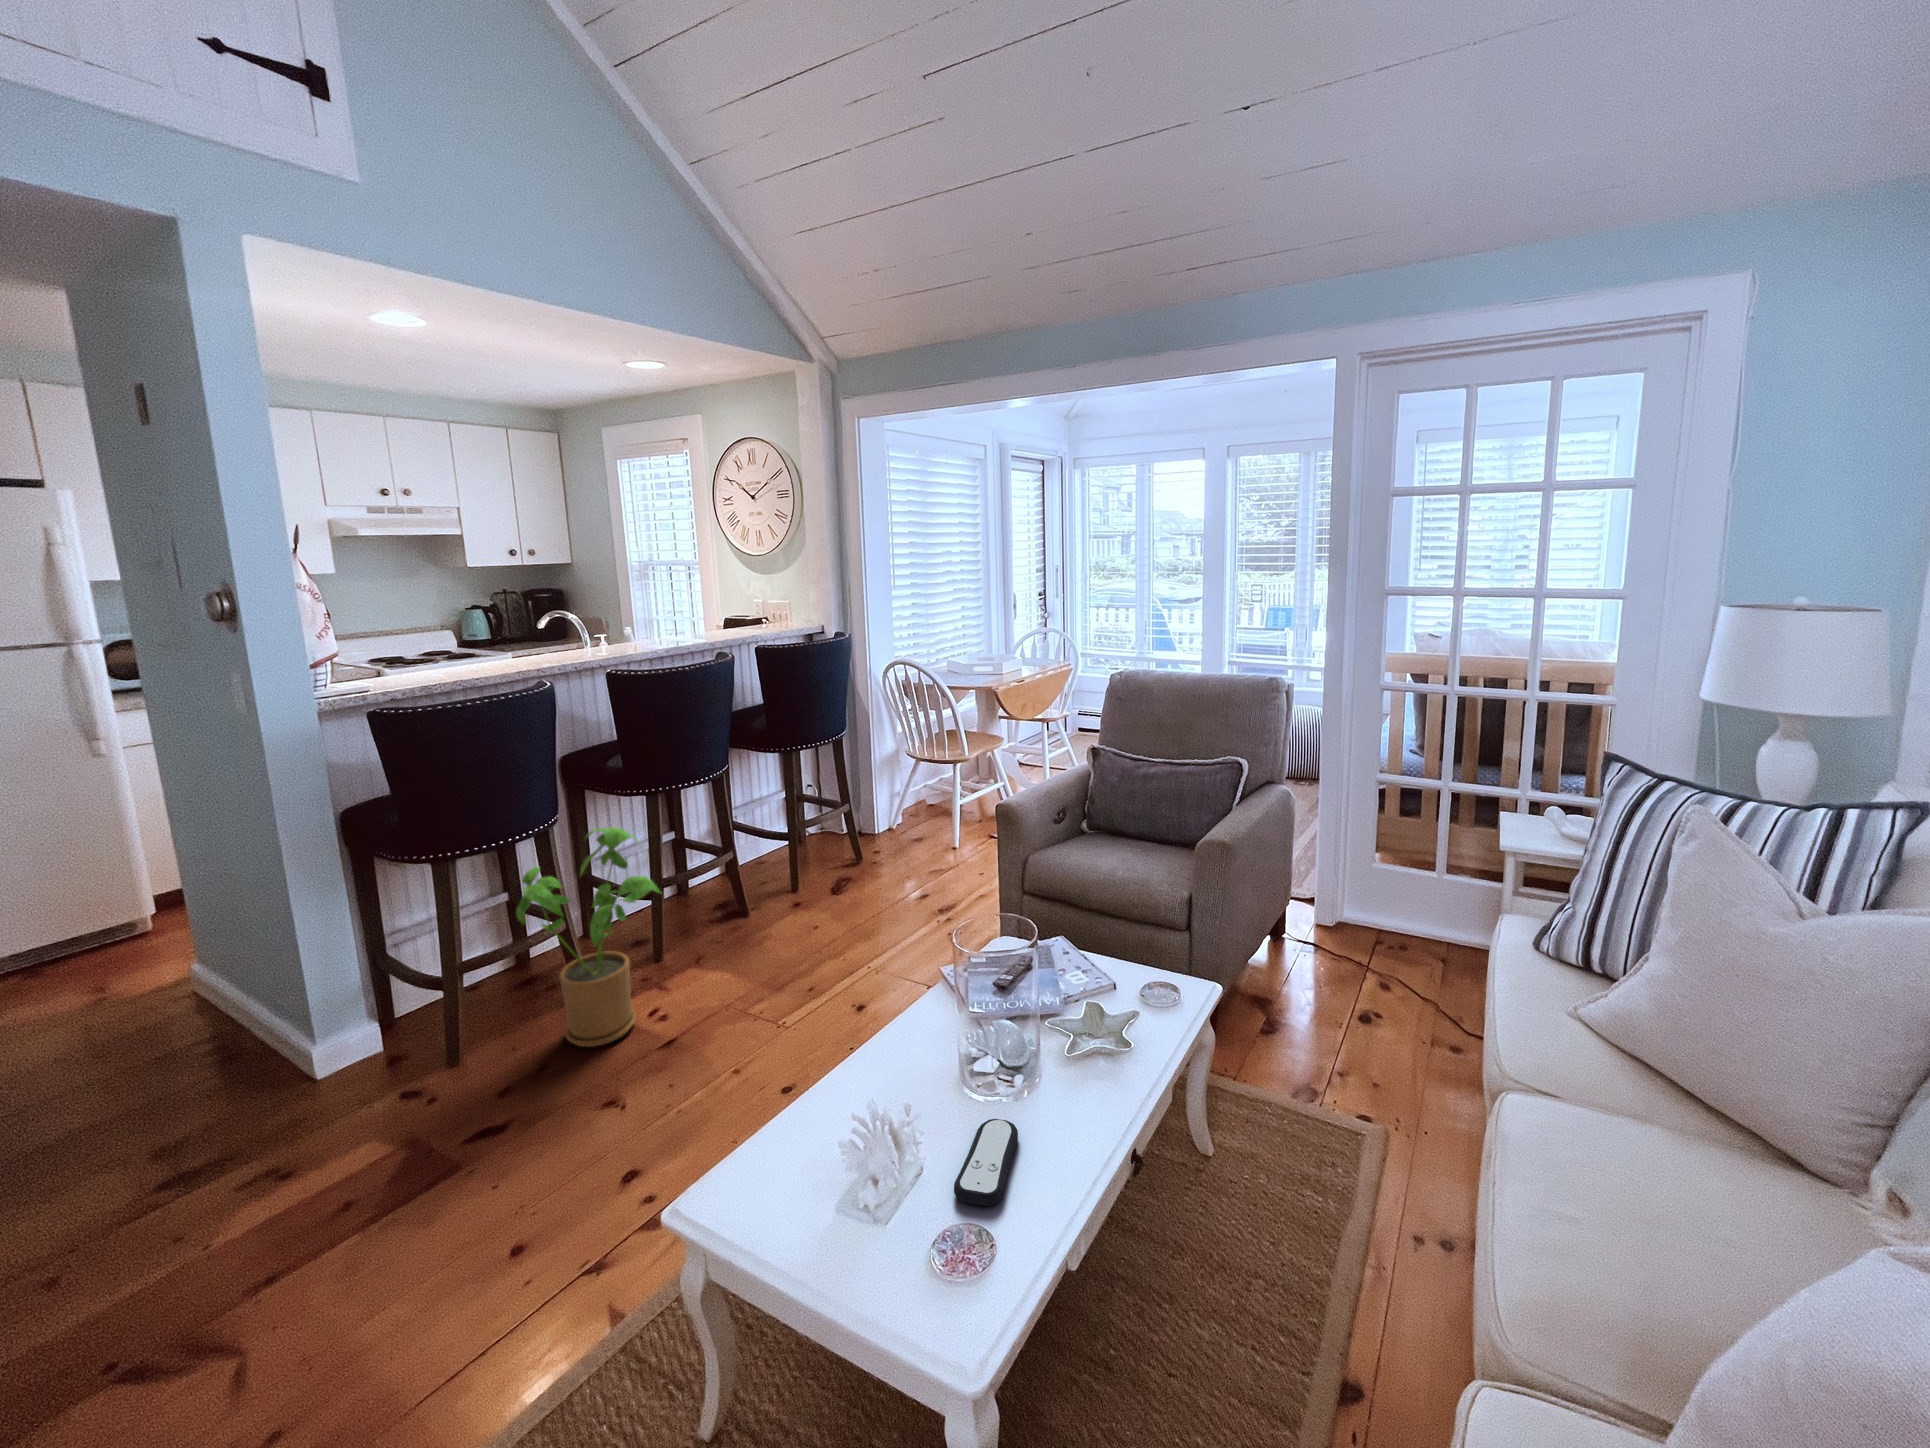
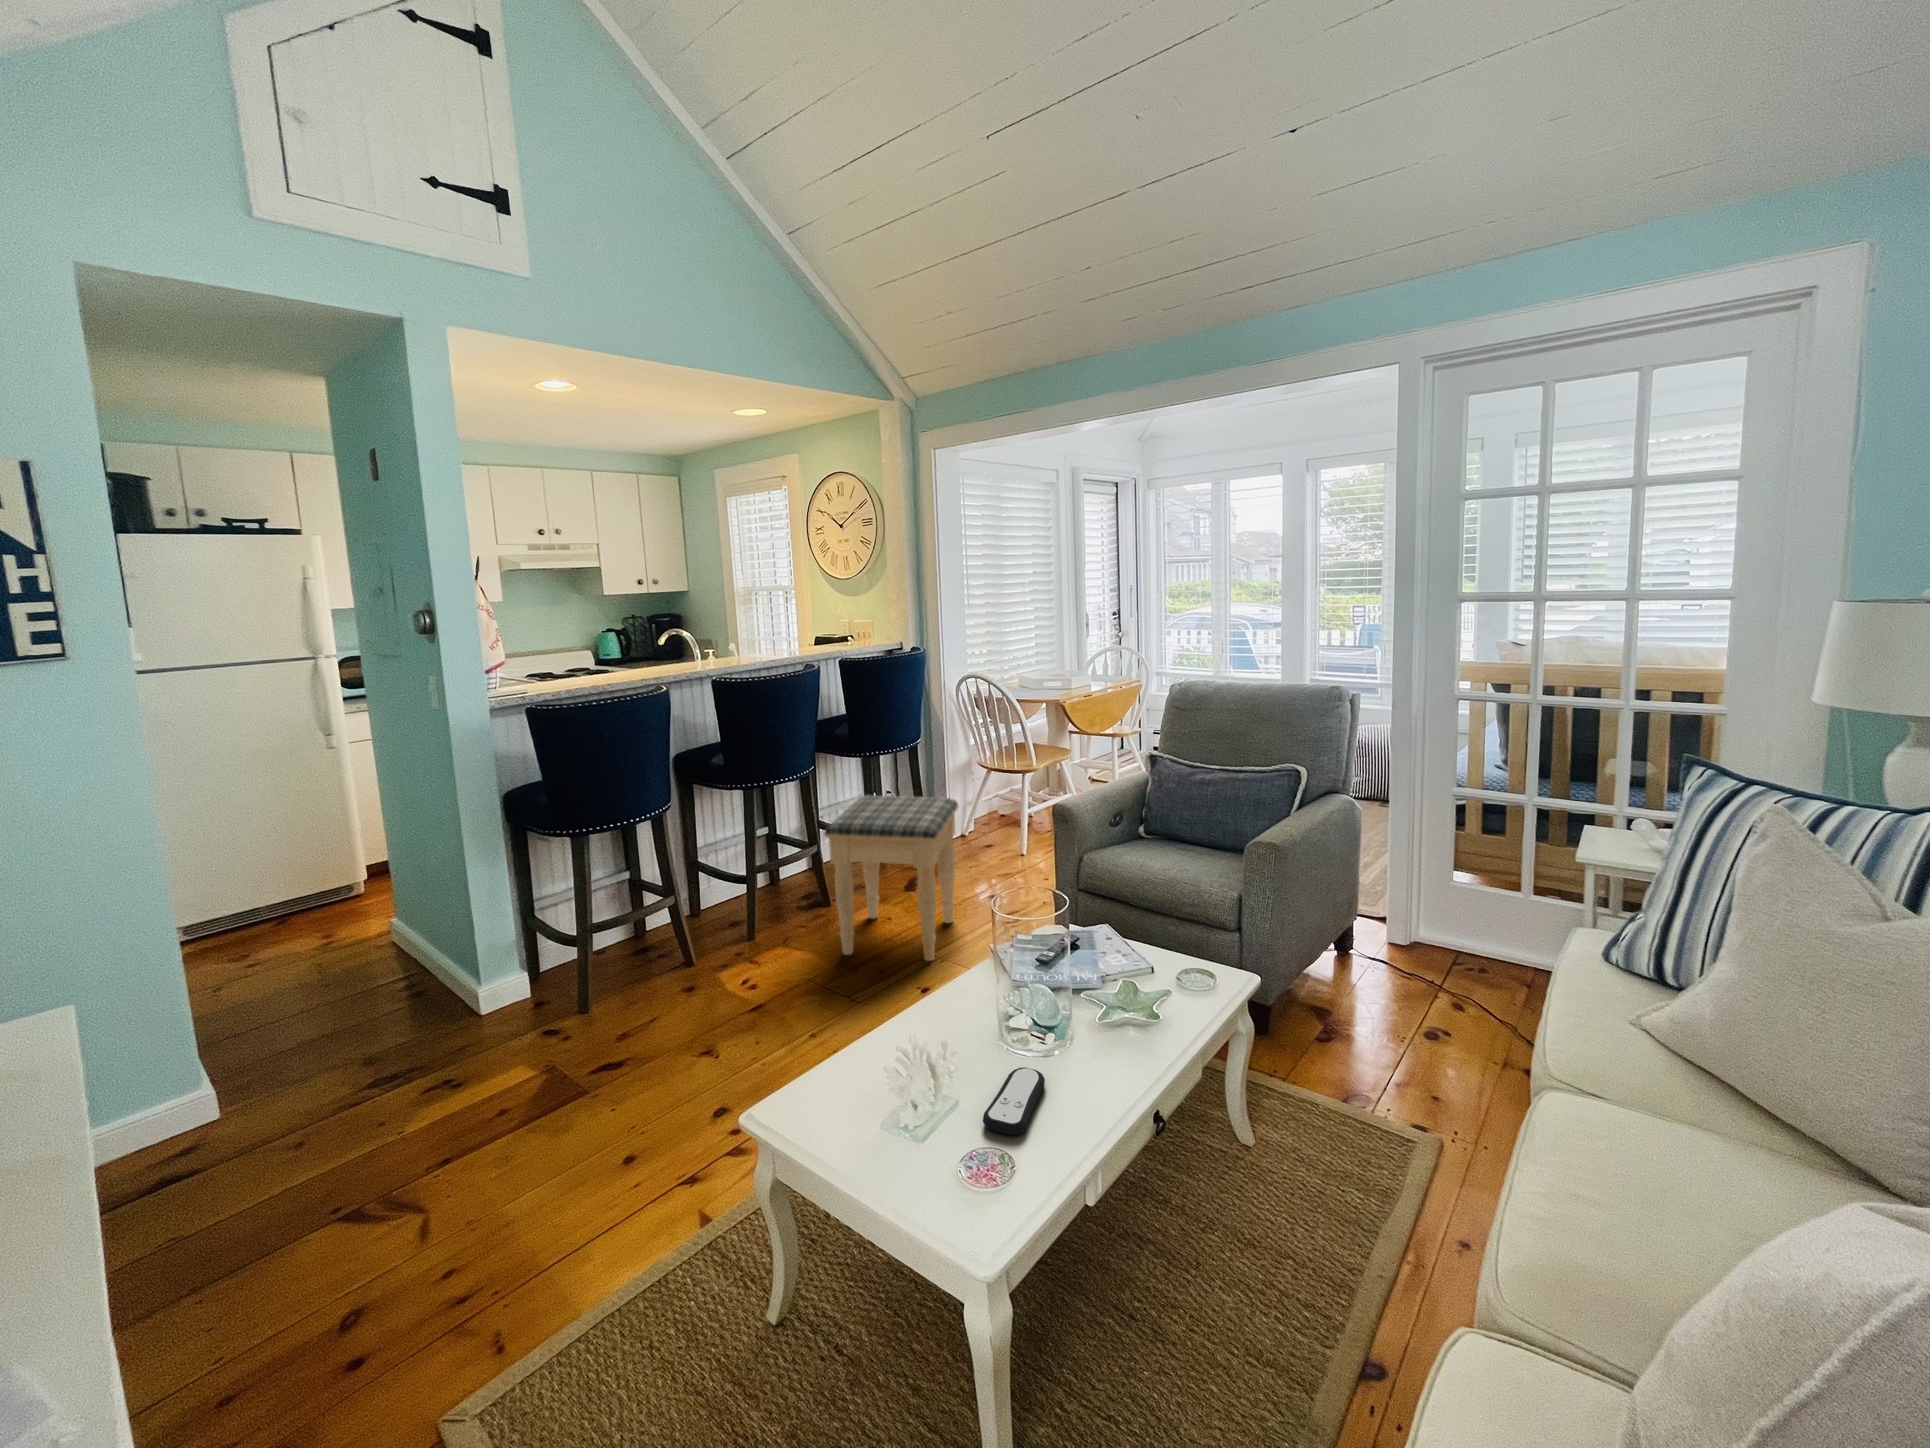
footstool: none [744,796,892,973] -> present [824,795,959,961]
house plant: present [516,827,662,1047] -> none [635,814,753,1006]

